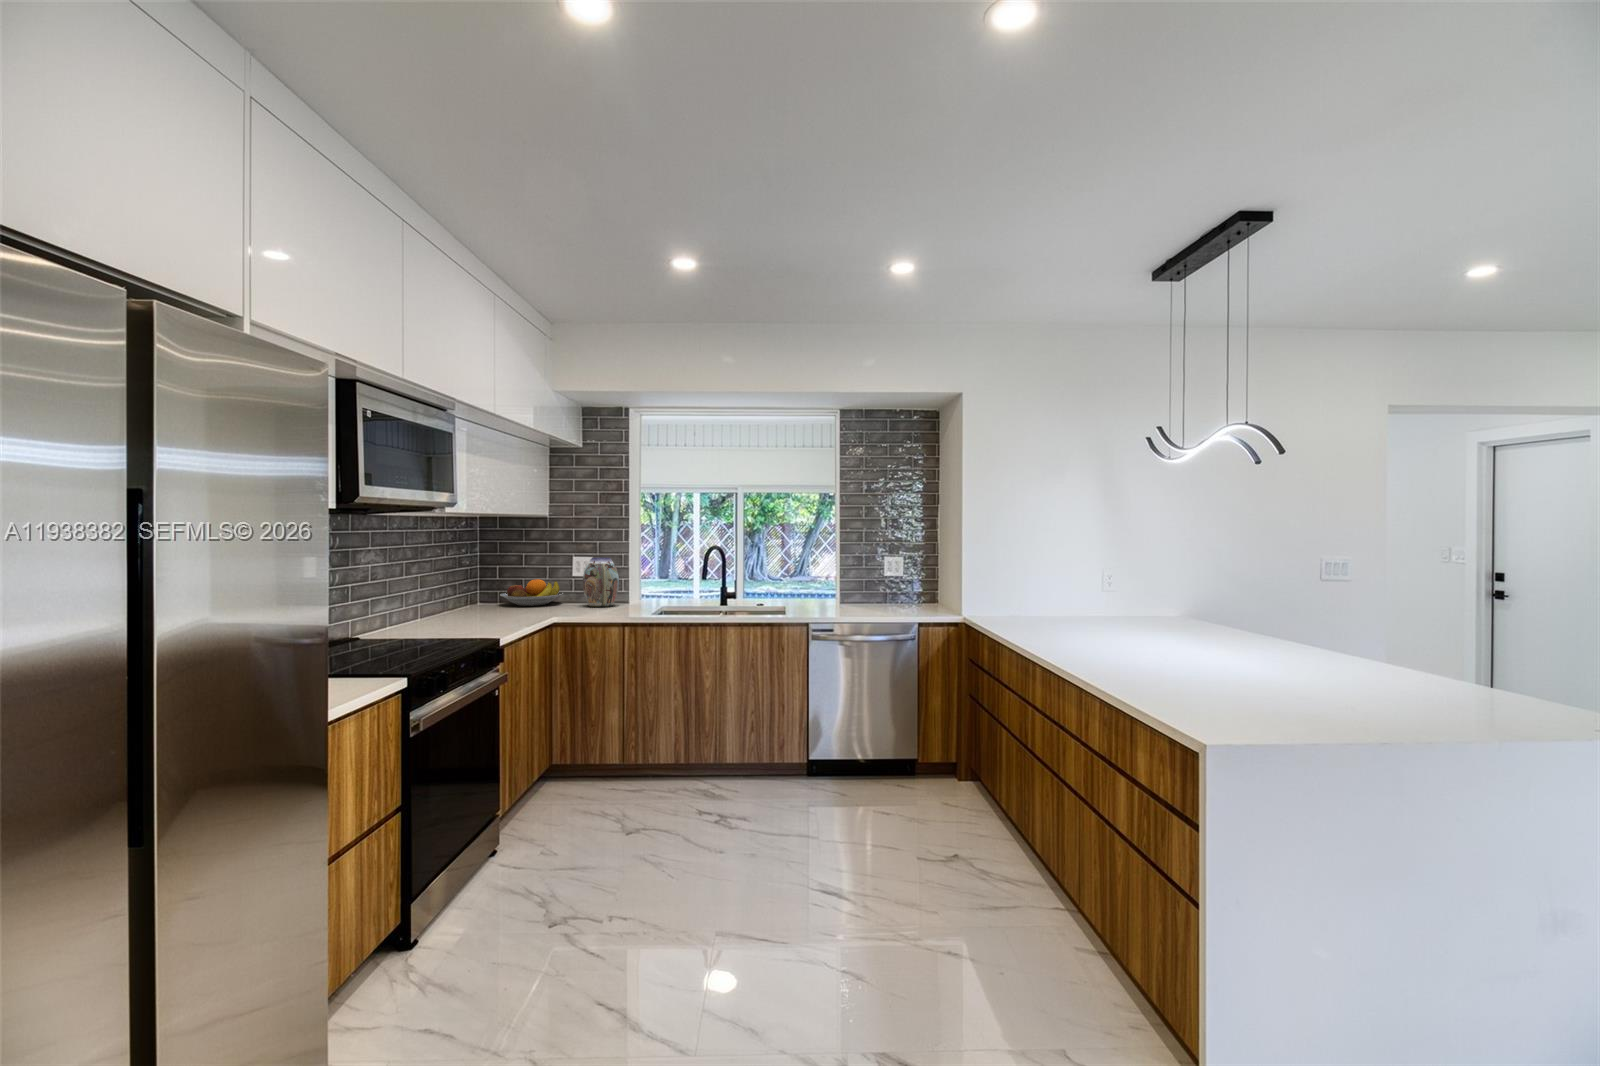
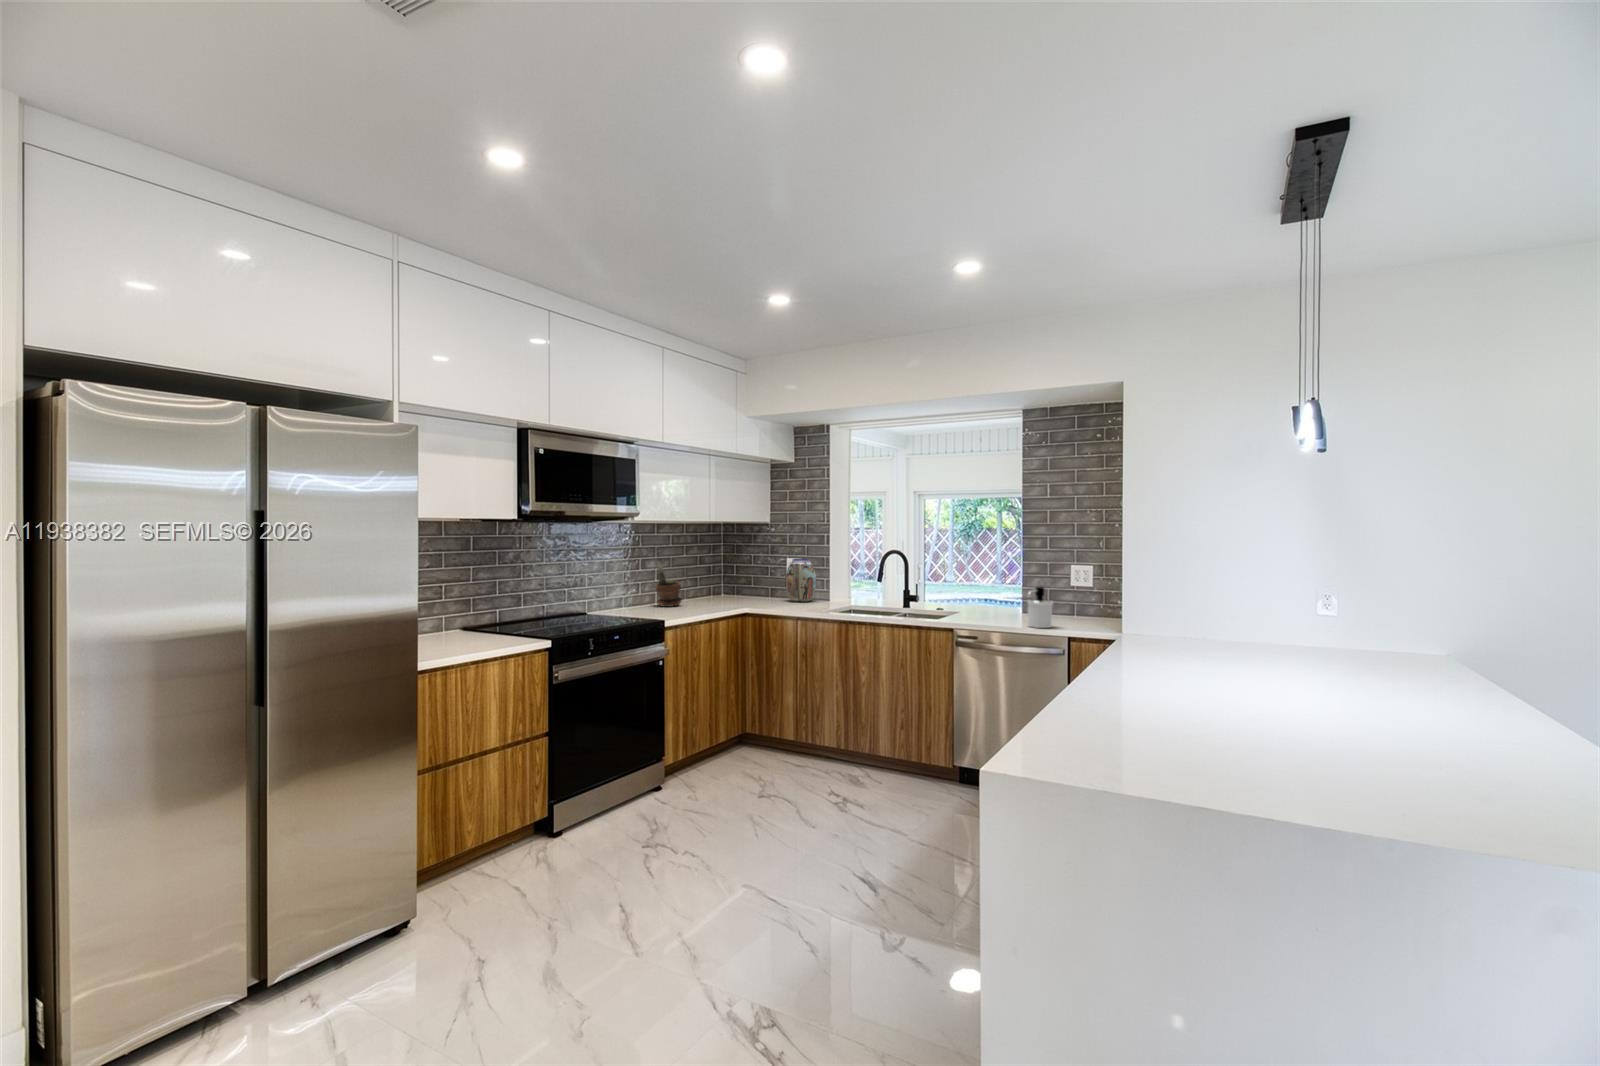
potted plant: none [433,570,470,623] -> present [655,565,682,607]
soap dispenser: none [870,578,893,616] -> present [1027,587,1053,628]
fruit bowl: present [500,579,563,606] -> none [729,576,779,598]

